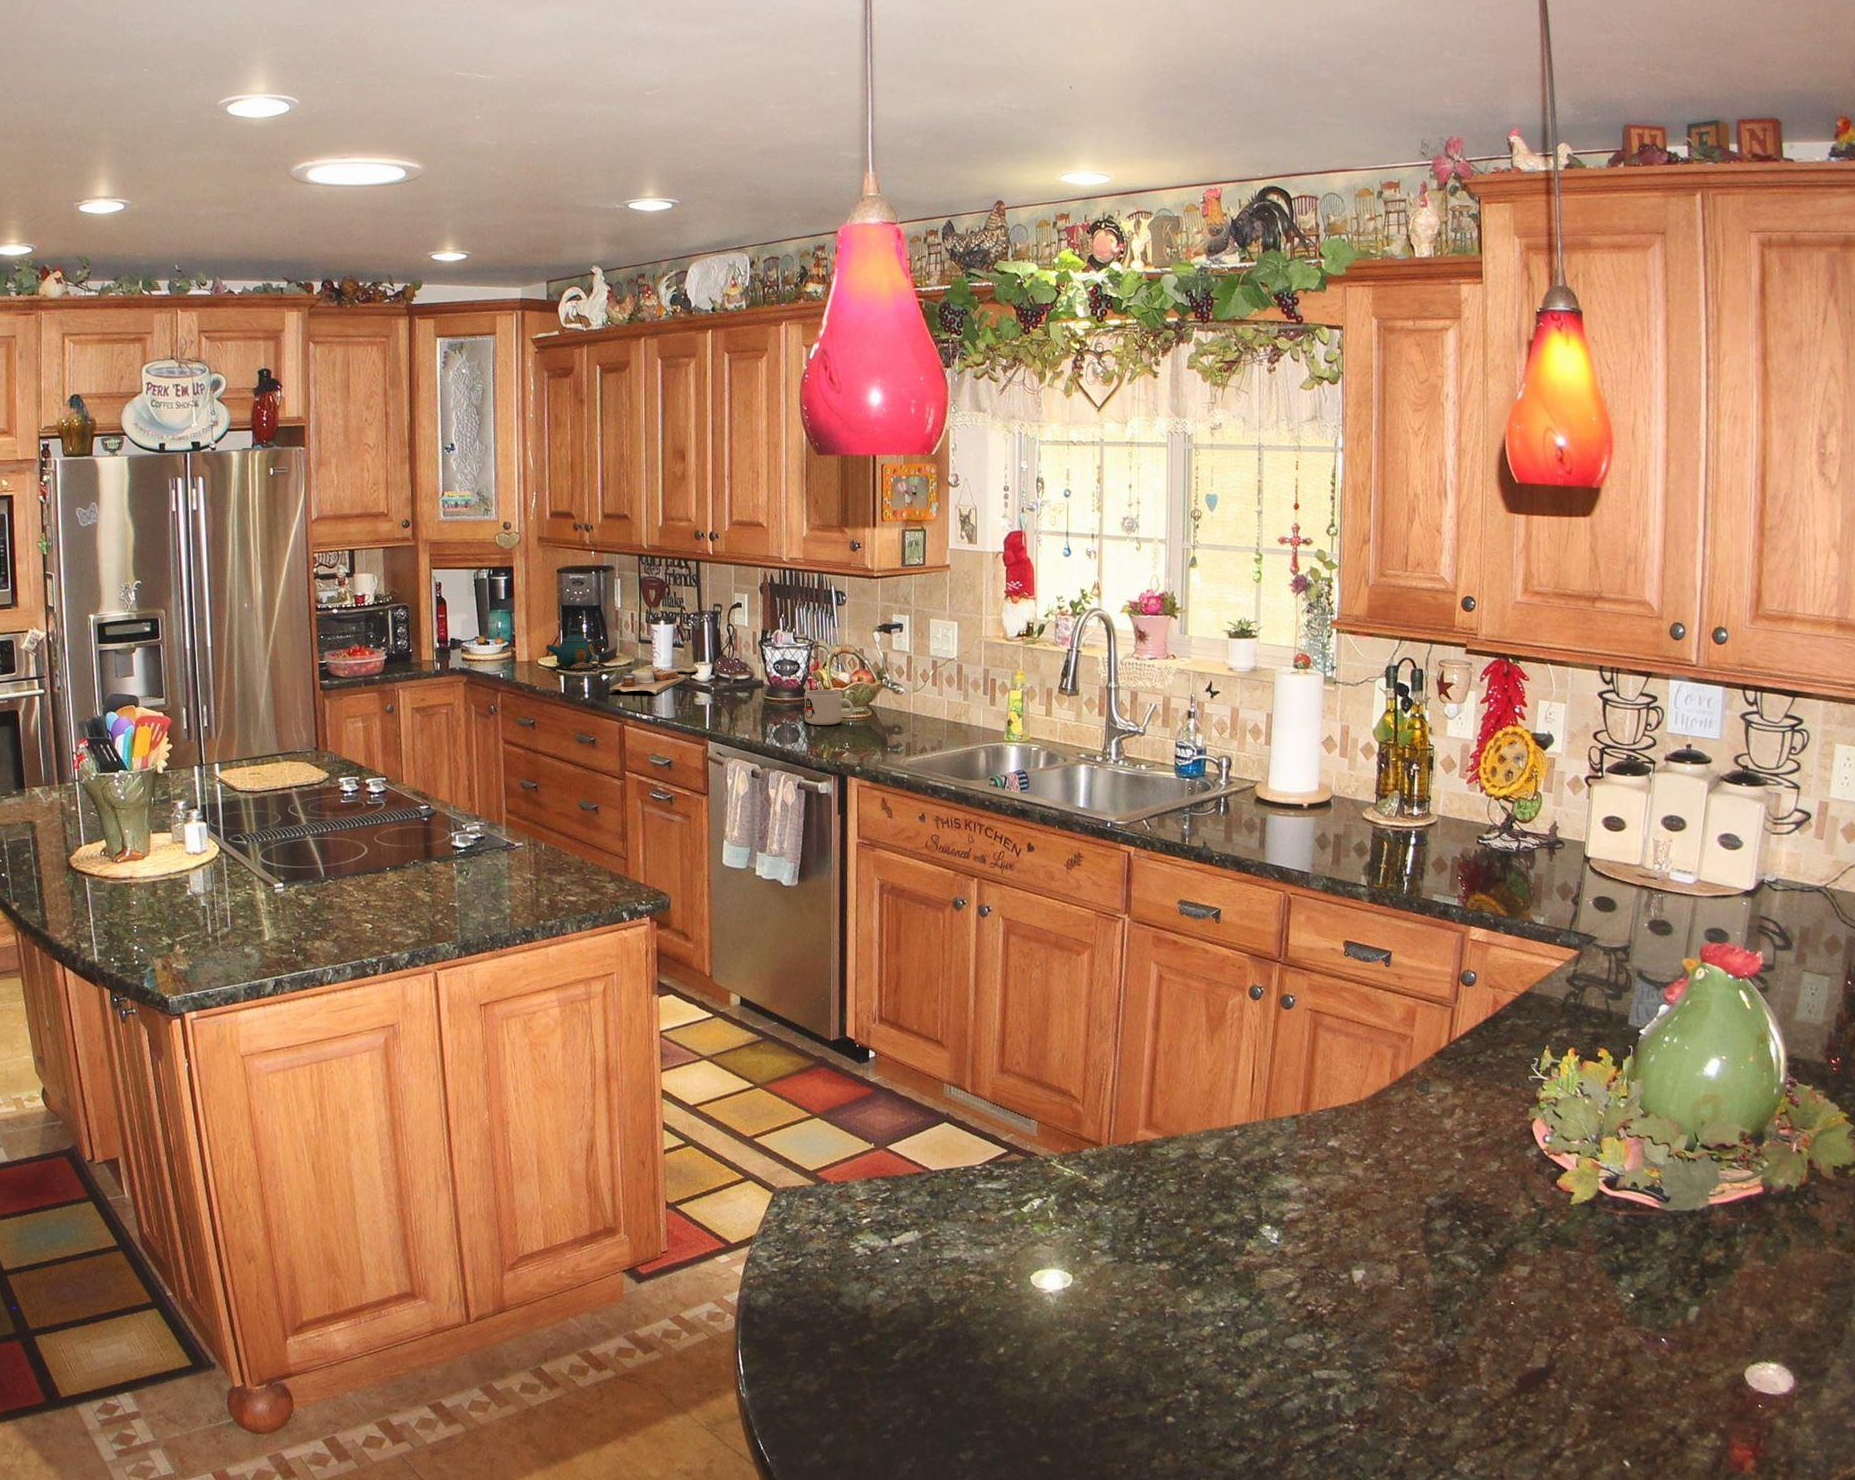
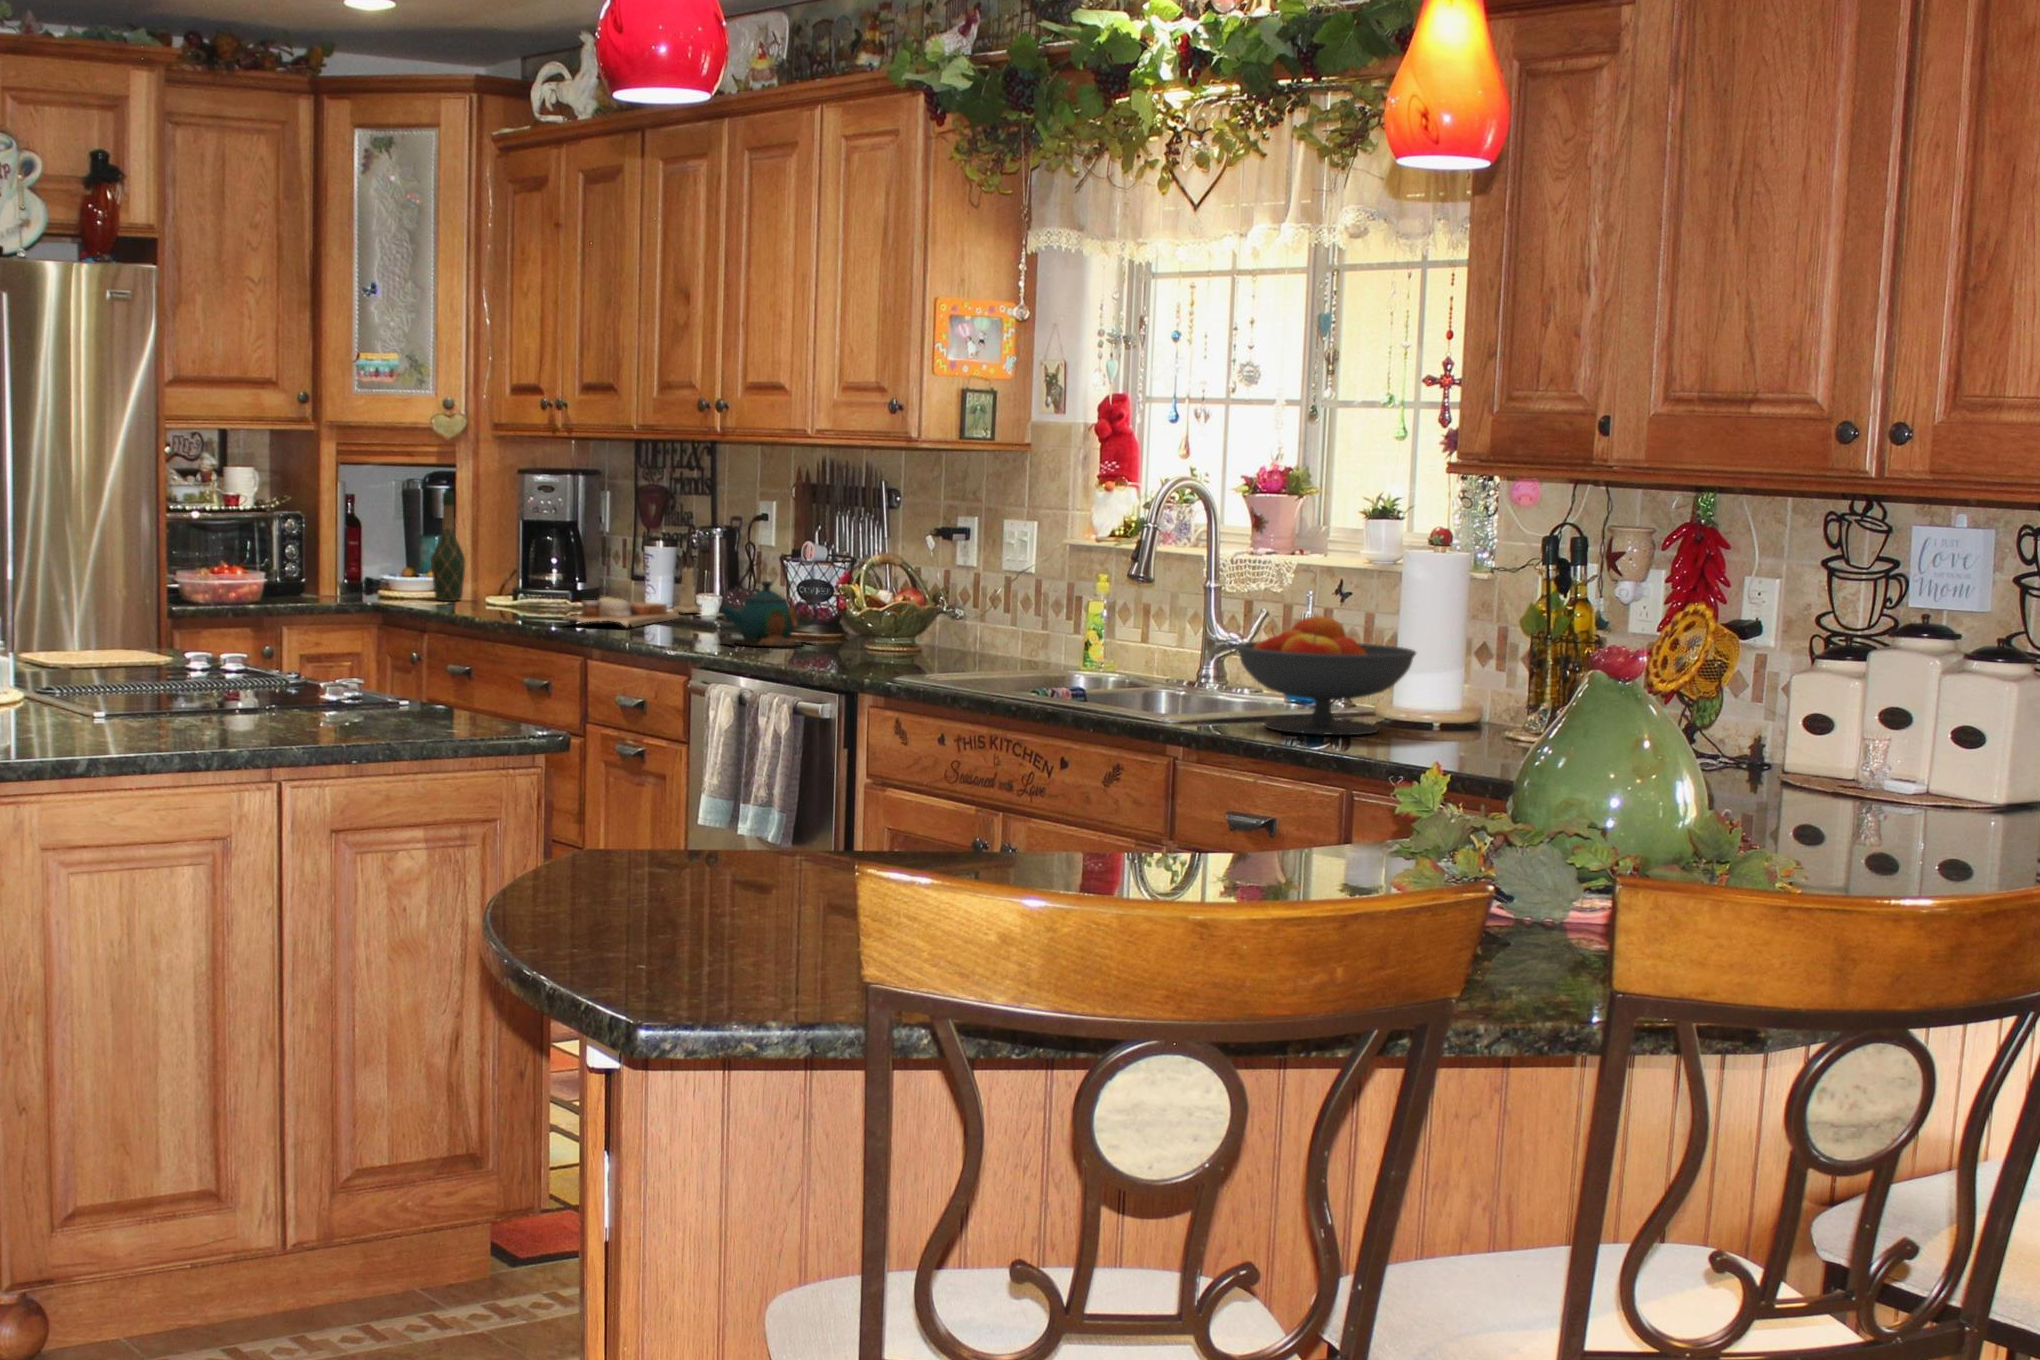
wine bottle: none [501,588,525,664] -> present [431,492,465,601]
teapot: present [546,629,607,670] -> present [719,581,818,647]
mug: present [805,690,854,725] -> none [826,610,897,658]
fruit bowl: none [1099,716,1215,801] -> present [1237,616,1416,735]

